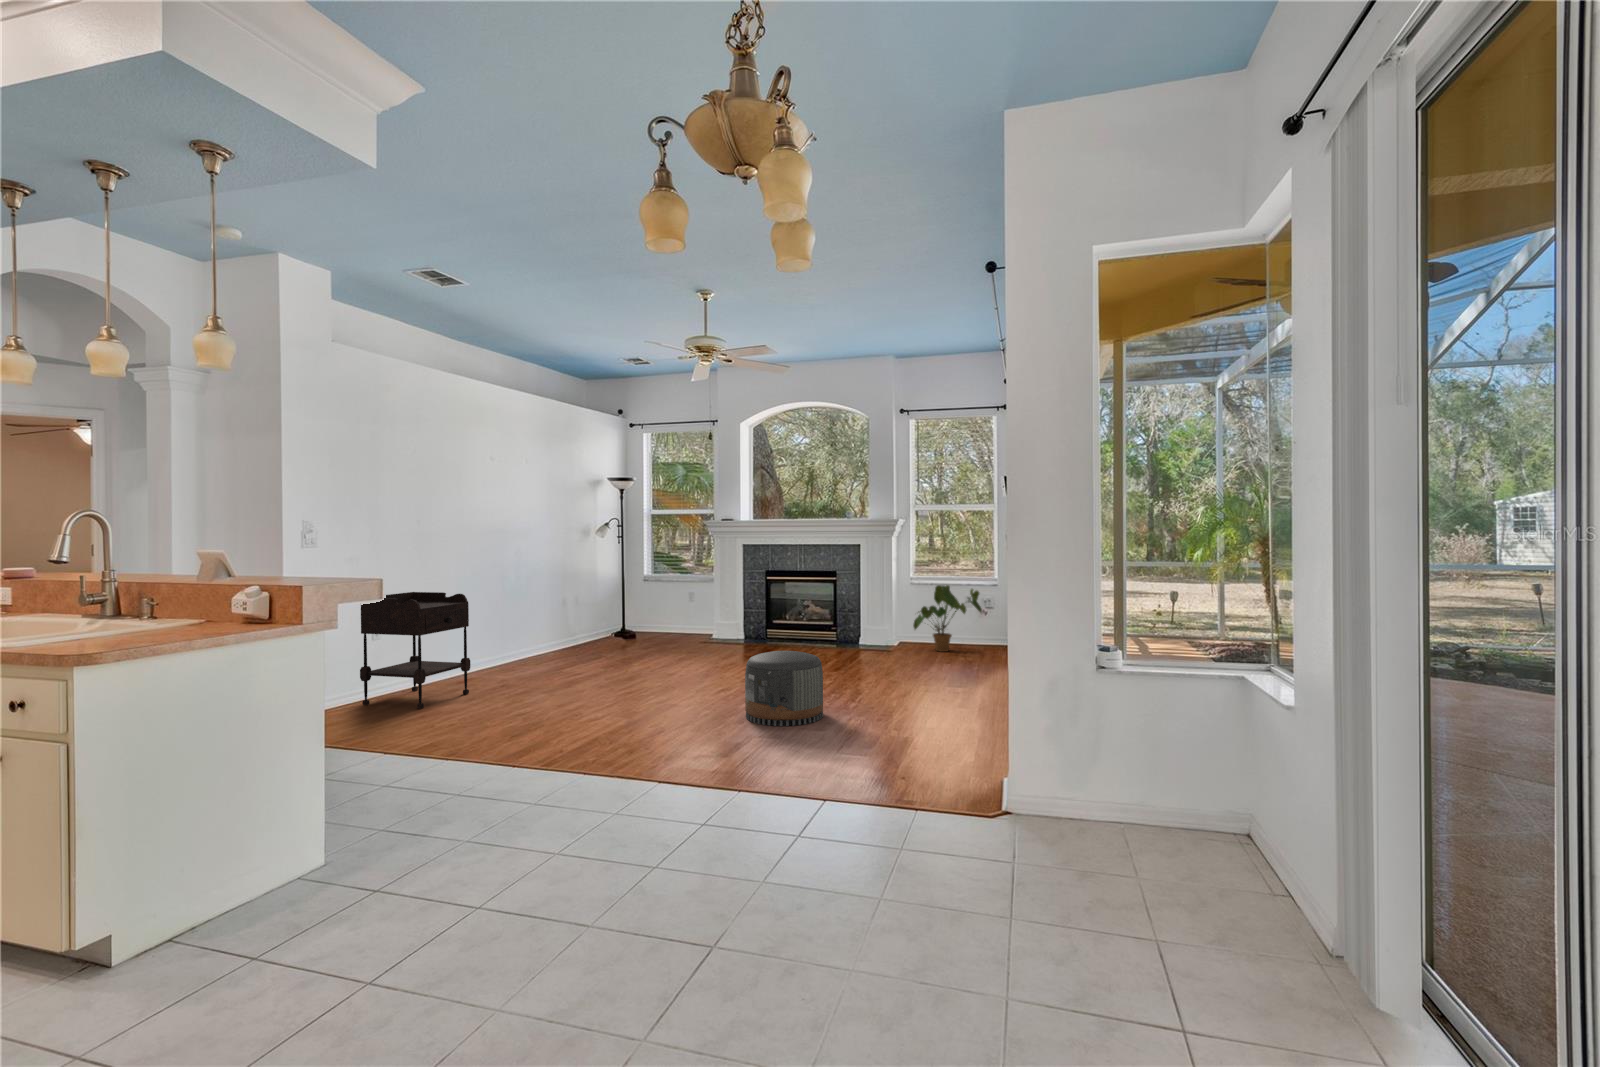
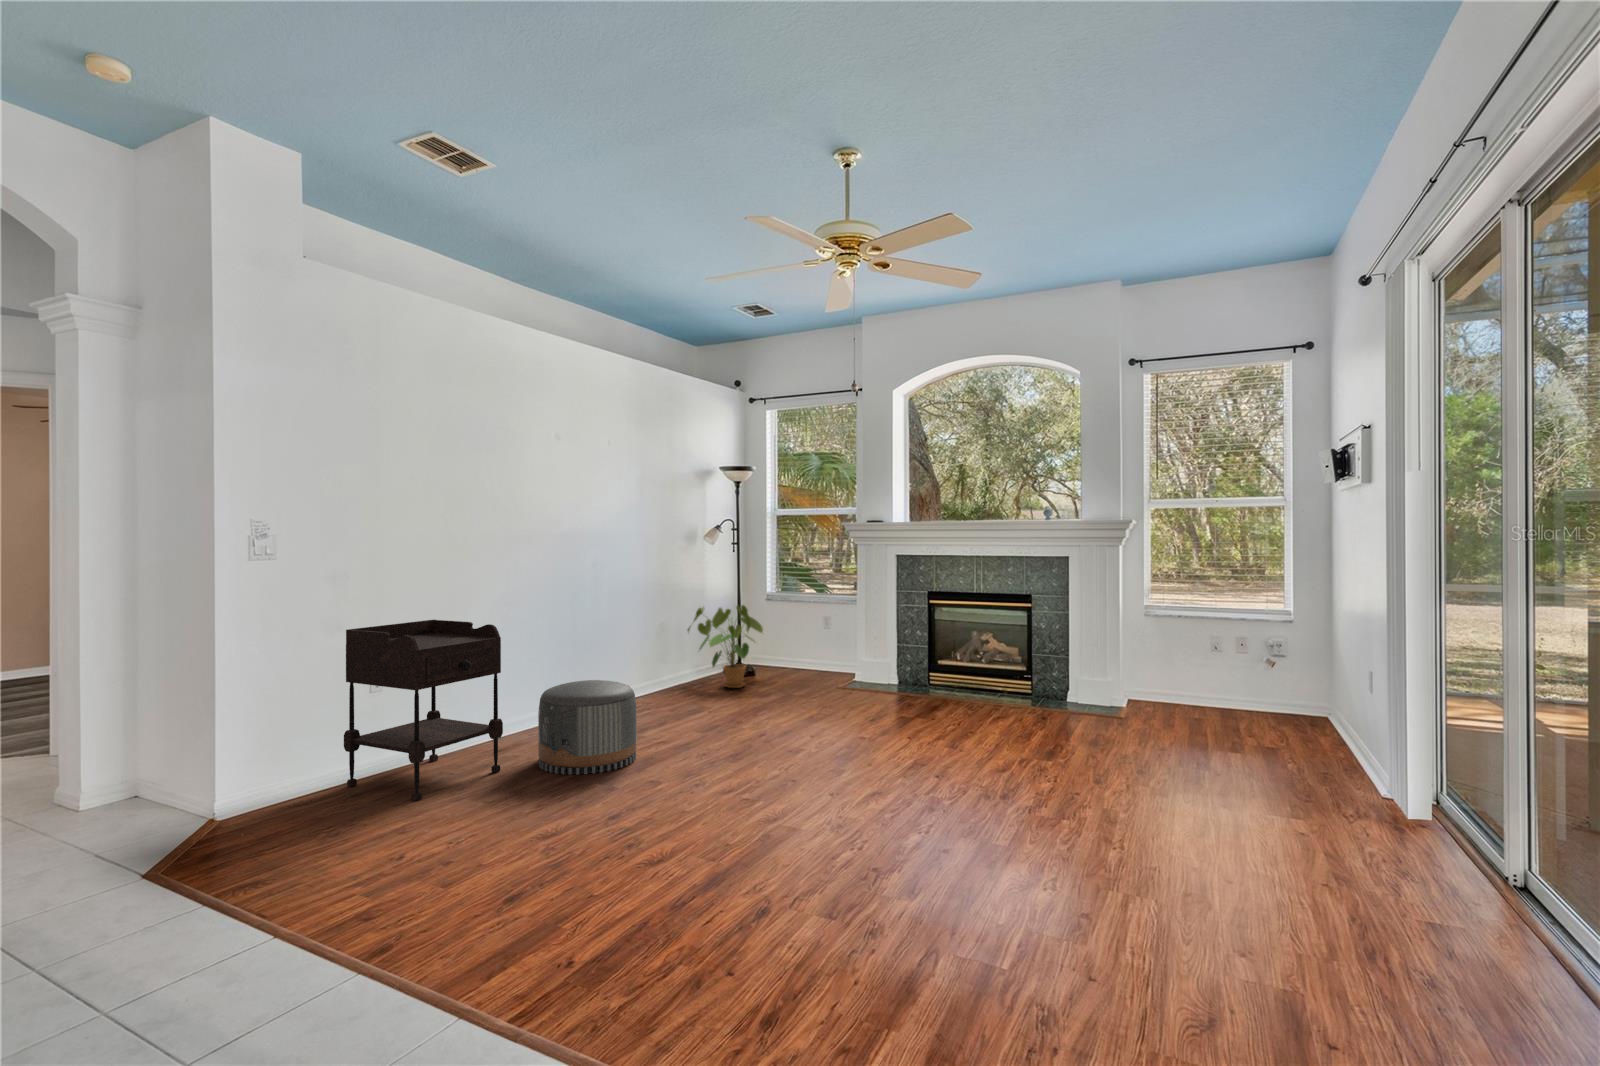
house plant: present [913,585,982,652] -> present [688,605,763,688]
pouf: present [745,651,823,726] -> present [538,680,637,775]

